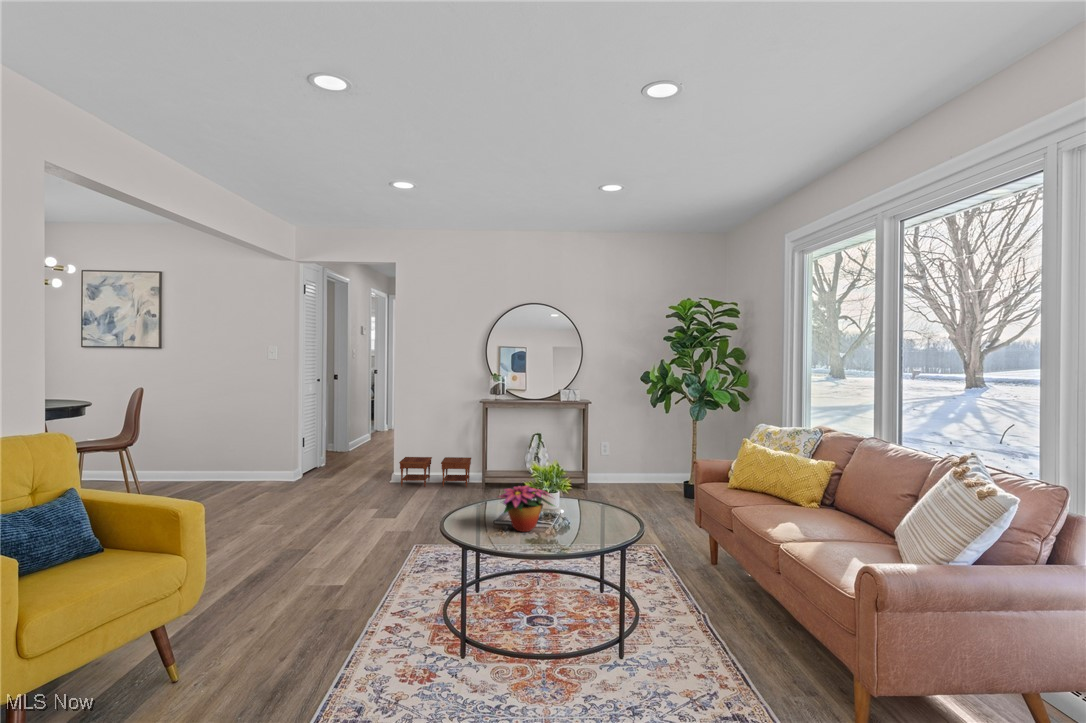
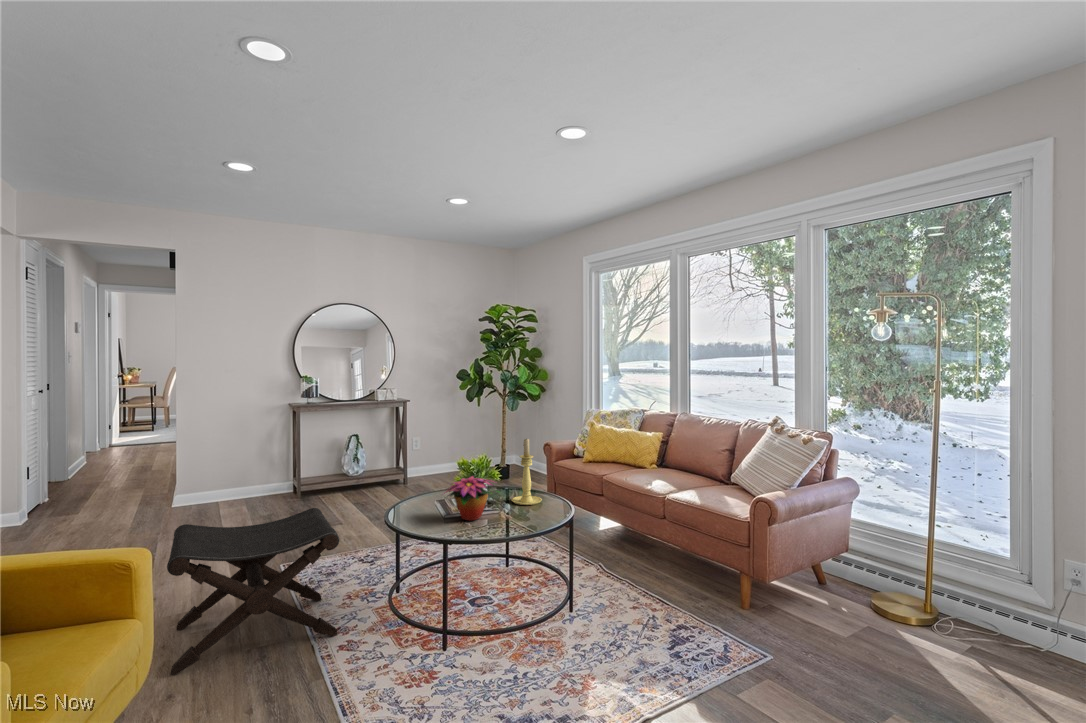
candle holder: none [587,451,621,526] -> present [511,439,542,505]
side table: present [399,457,471,487] -> none [195,467,283,510]
footstool: none [263,495,418,617] -> present [167,508,339,675]

